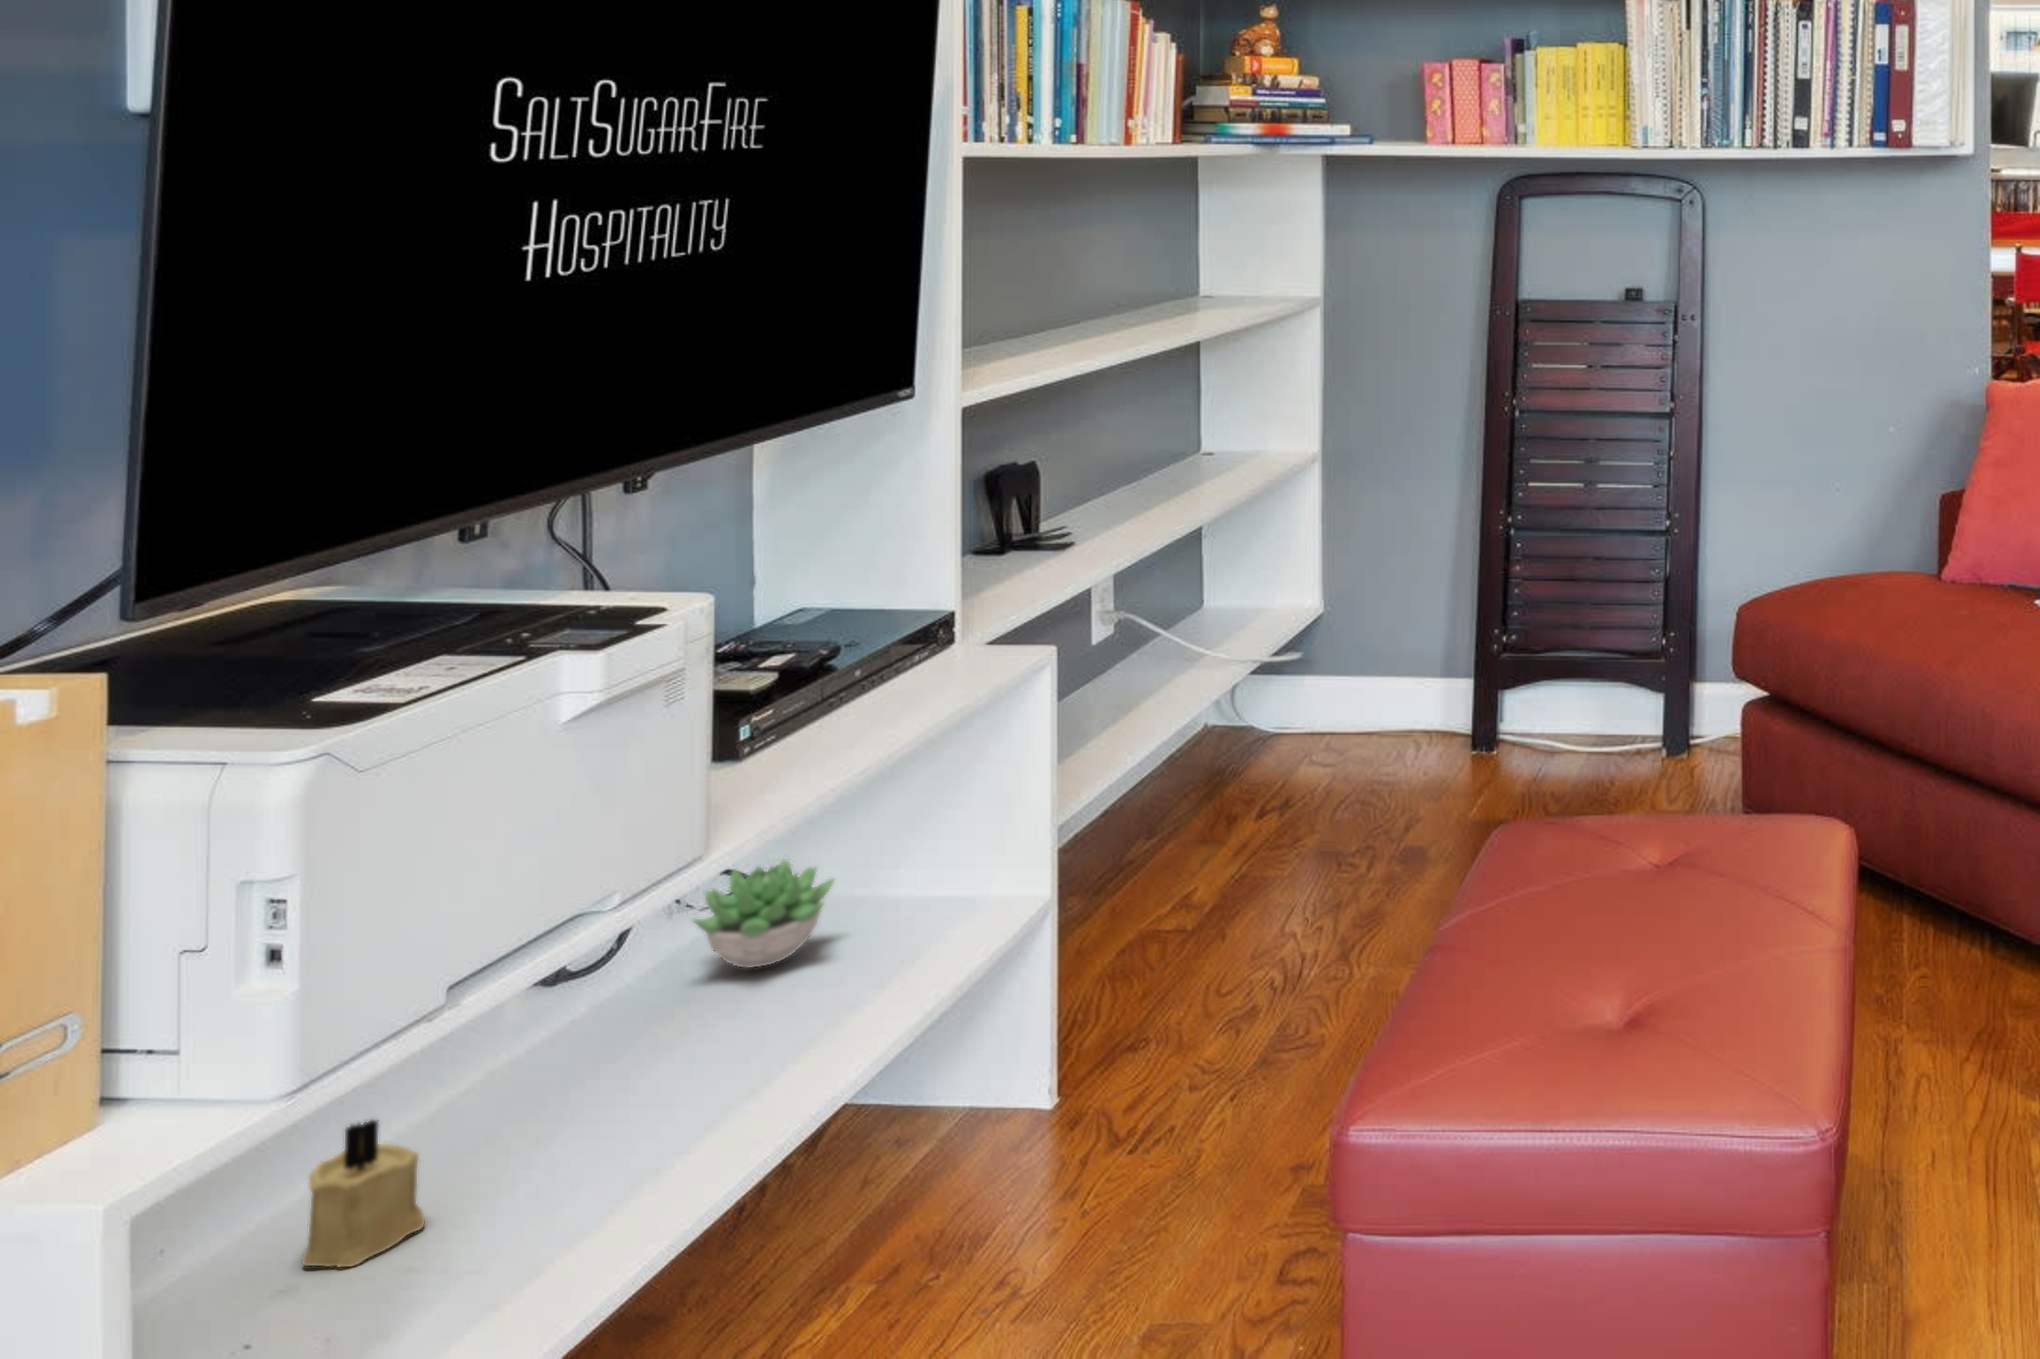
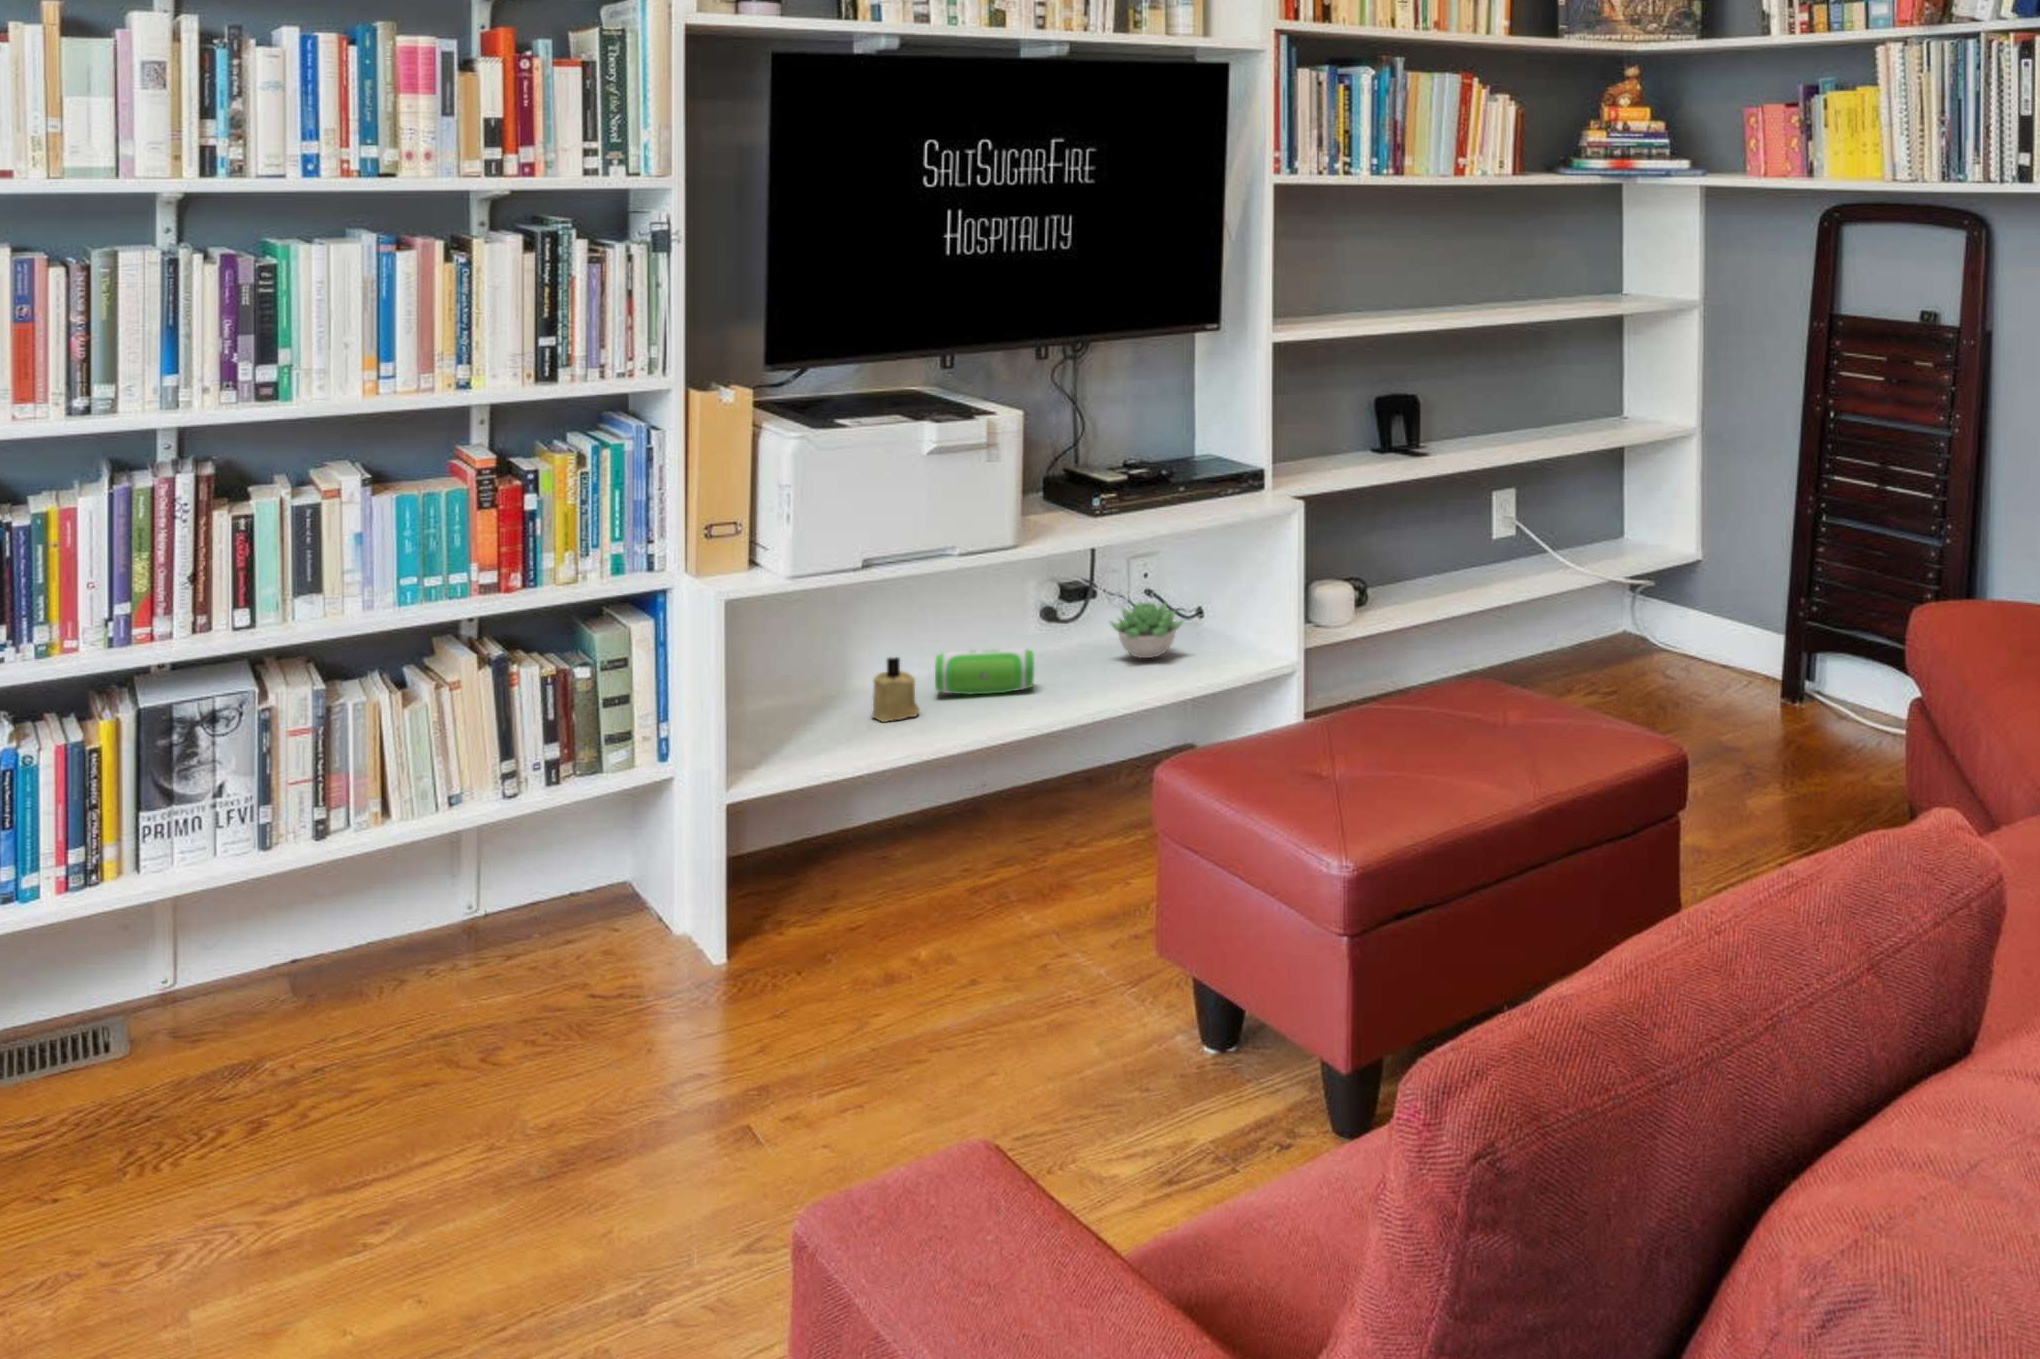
speaker: none [388,1015,630,1160] -> present [935,648,1034,695]

